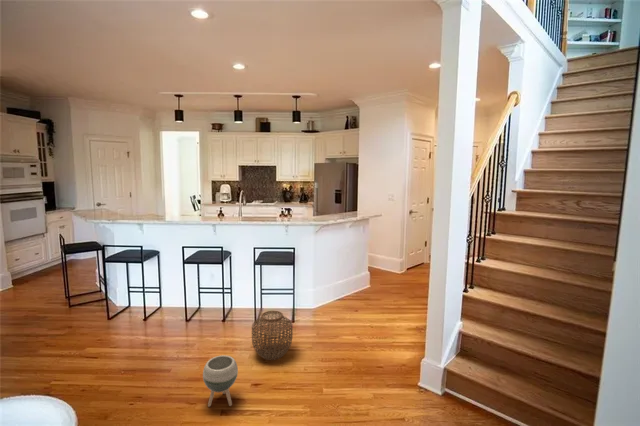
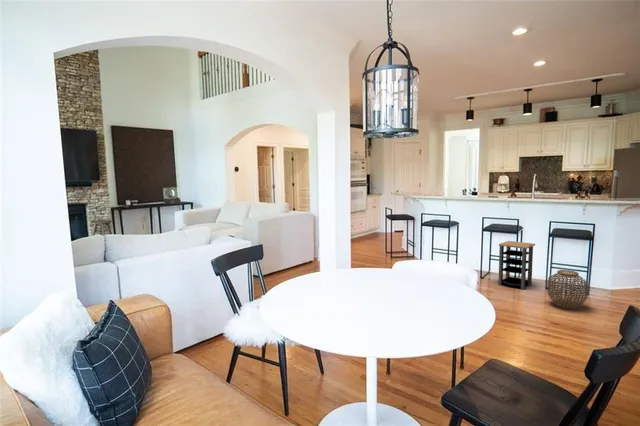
side table: none [199,273,242,335] -> present [498,241,535,290]
planter: present [203,355,238,407] -> none [514,286,541,321]

